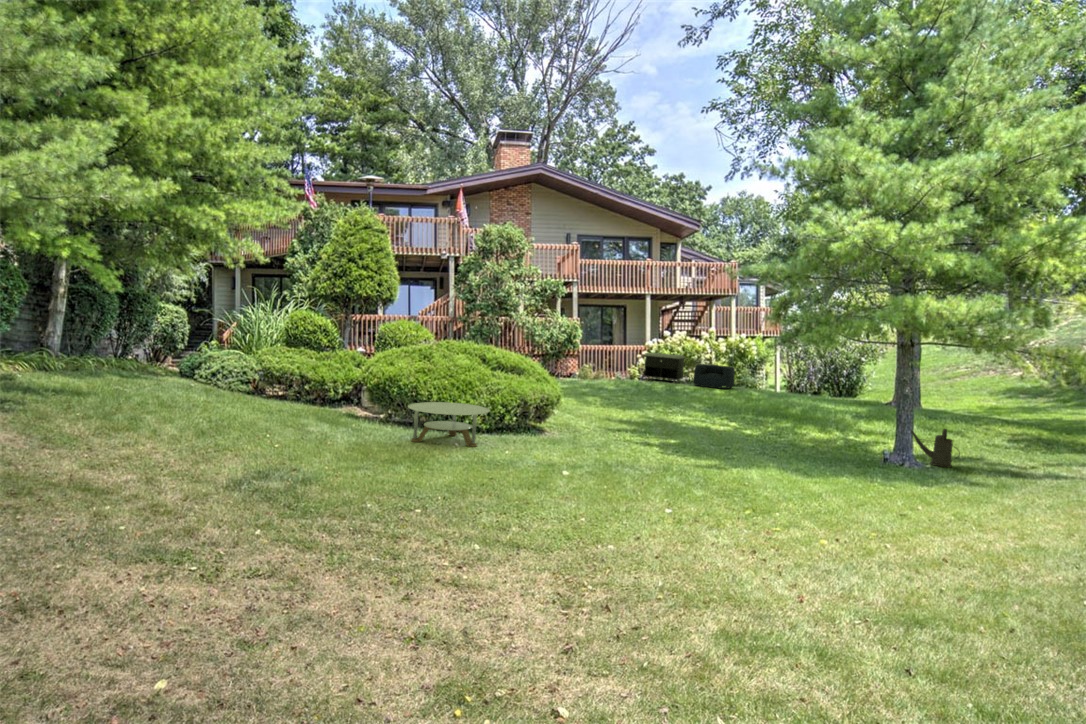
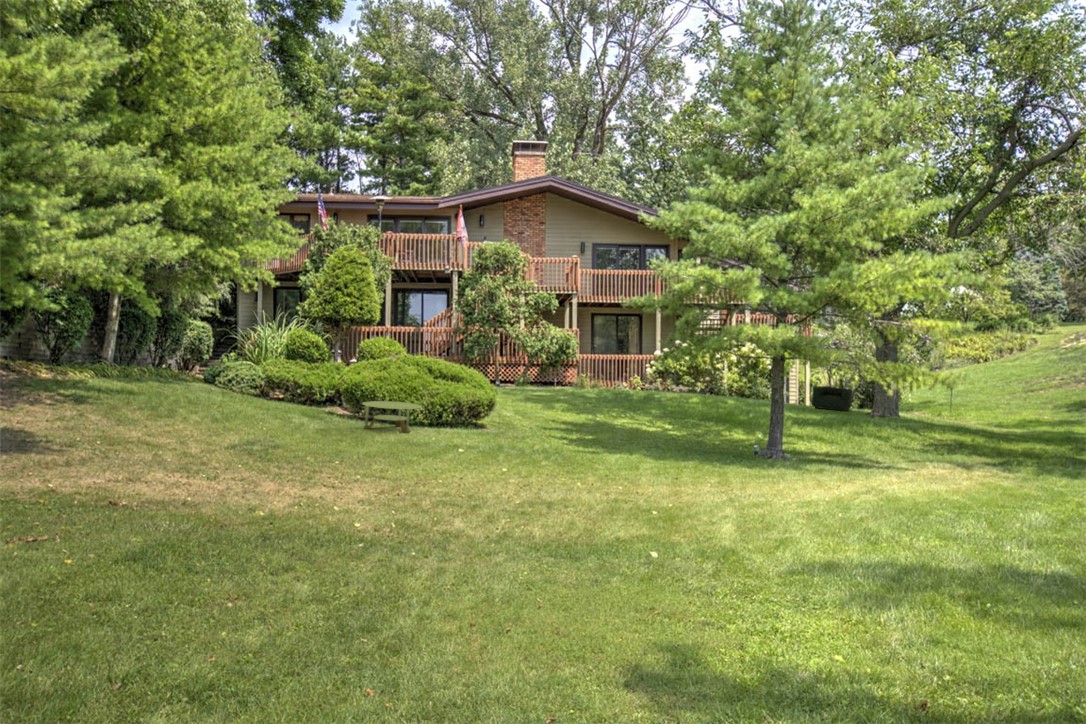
storage bench: present [644,353,684,382] -> none [644,367,686,398]
armchair: present [693,364,735,389] -> present [812,386,852,411]
watering can: present [911,429,960,467] -> none [764,428,795,459]

